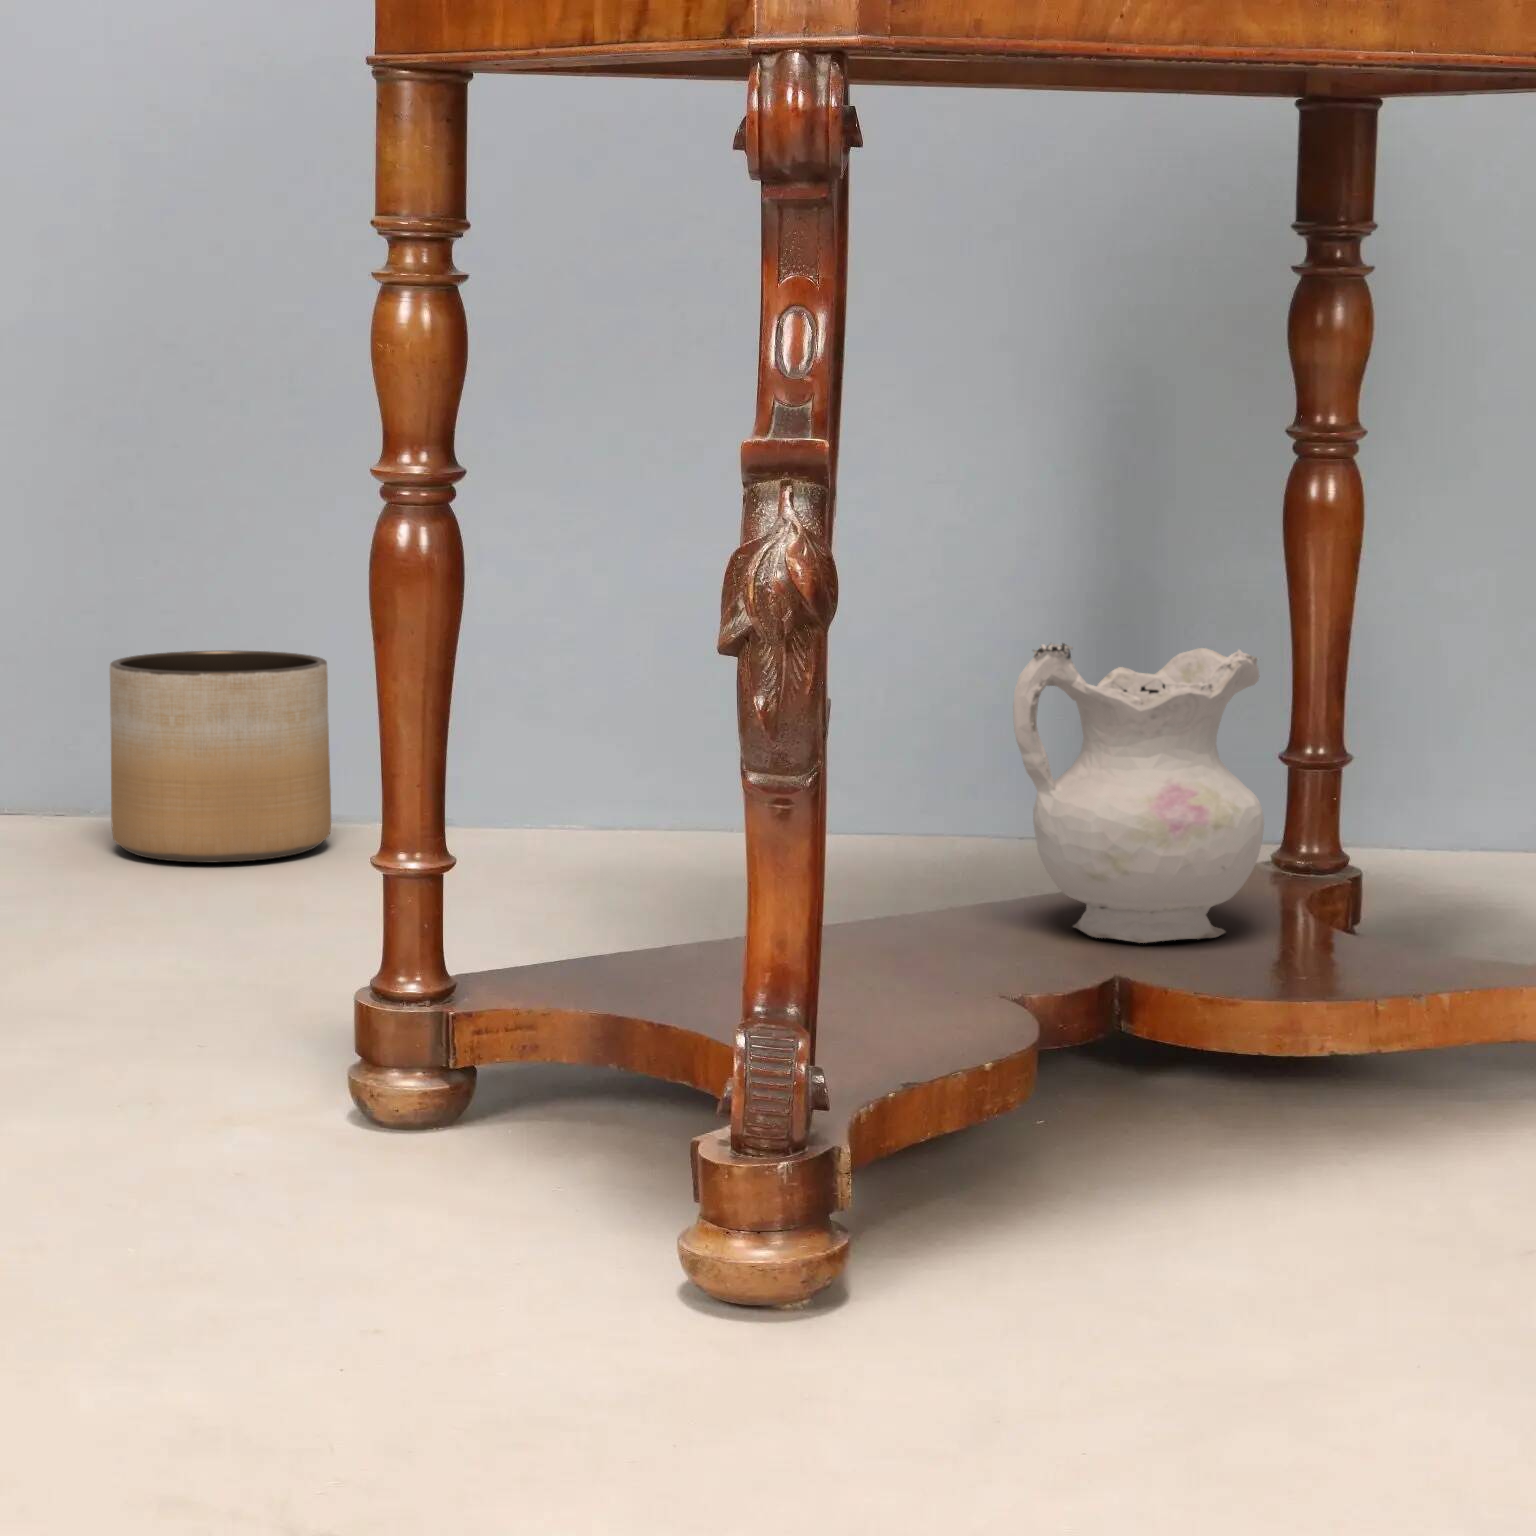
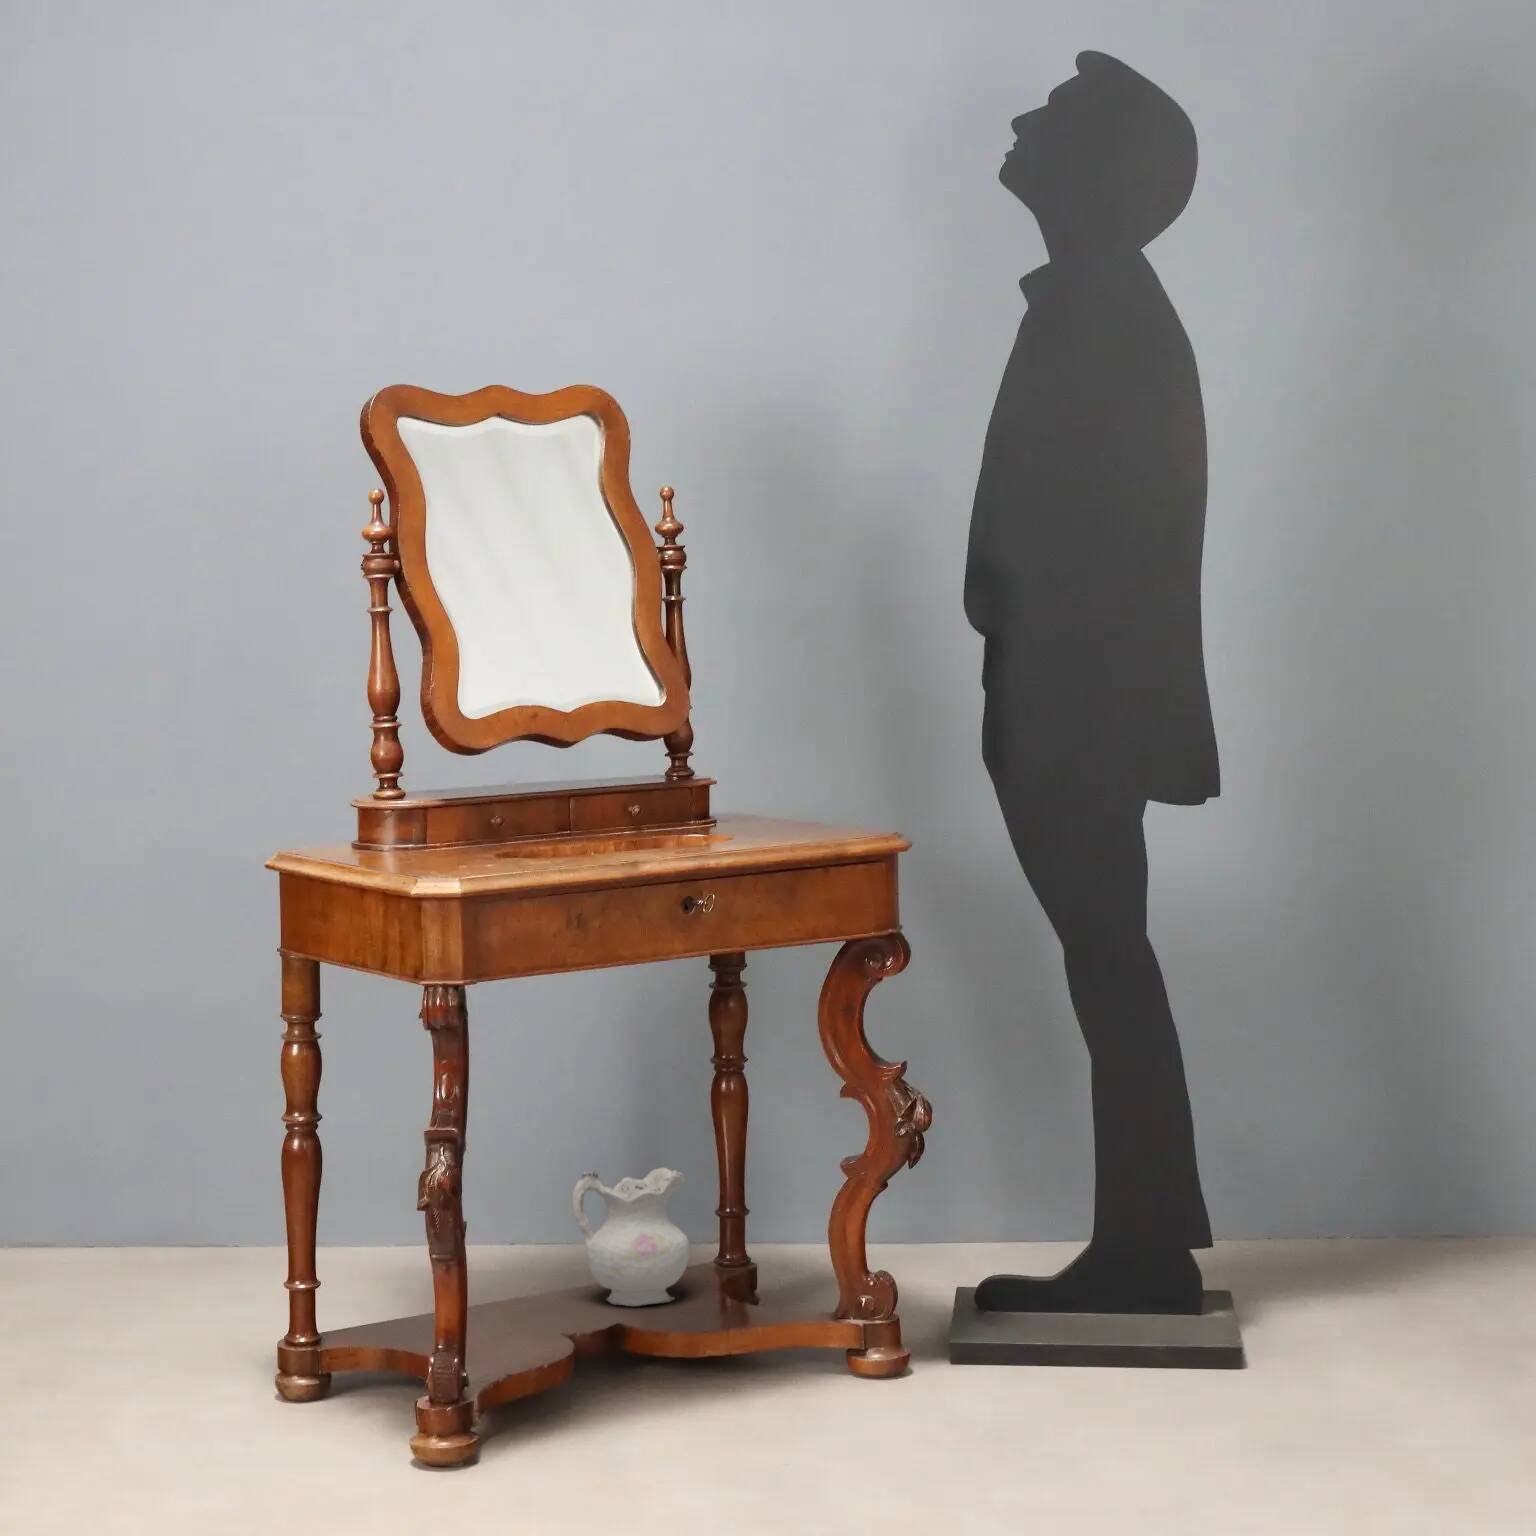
planter: present [110,651,331,863] -> none [137,1154,255,1274]

